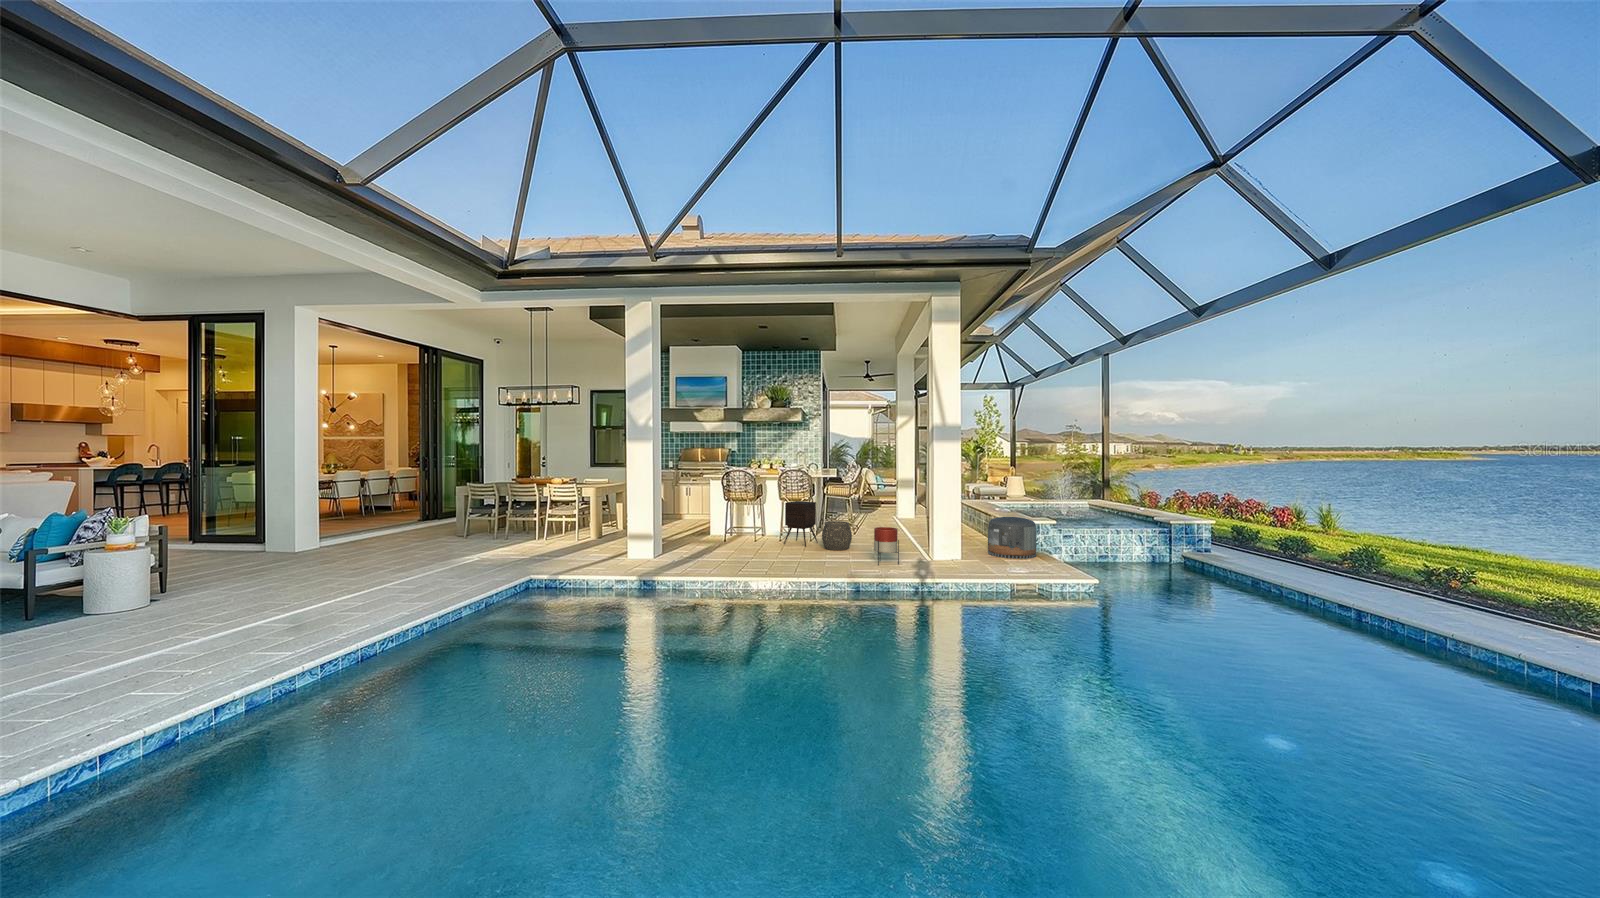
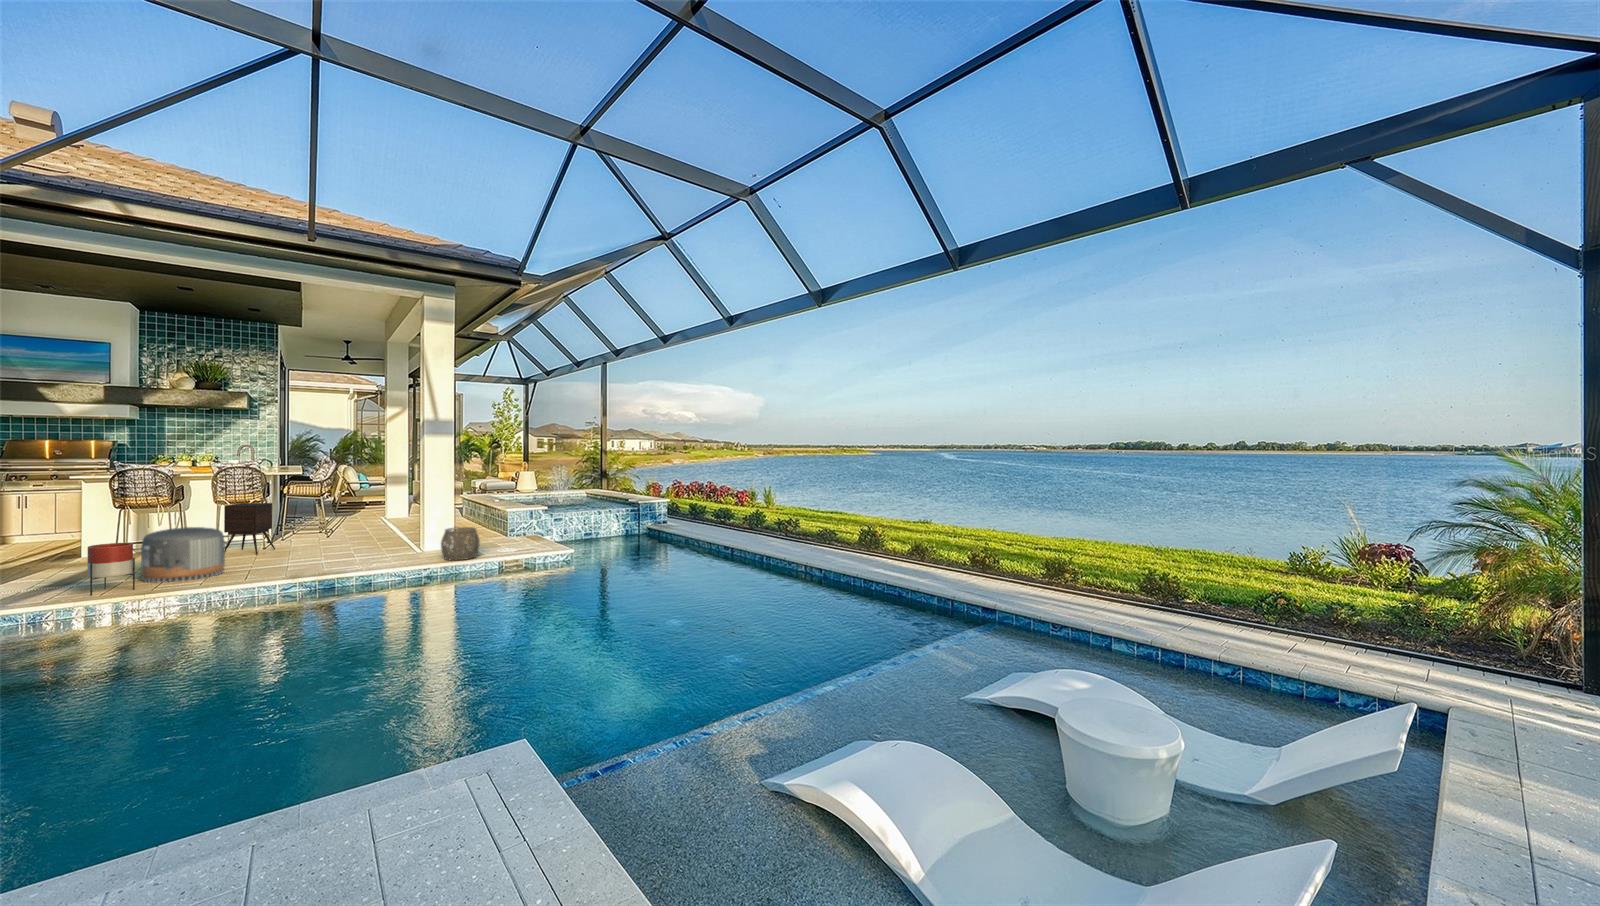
pouf: present [988,517,1037,559] -> present [141,527,225,583]
woven basket: present [822,521,852,550] -> present [441,527,480,560]
planter: present [874,527,899,565] -> present [87,543,135,595]

